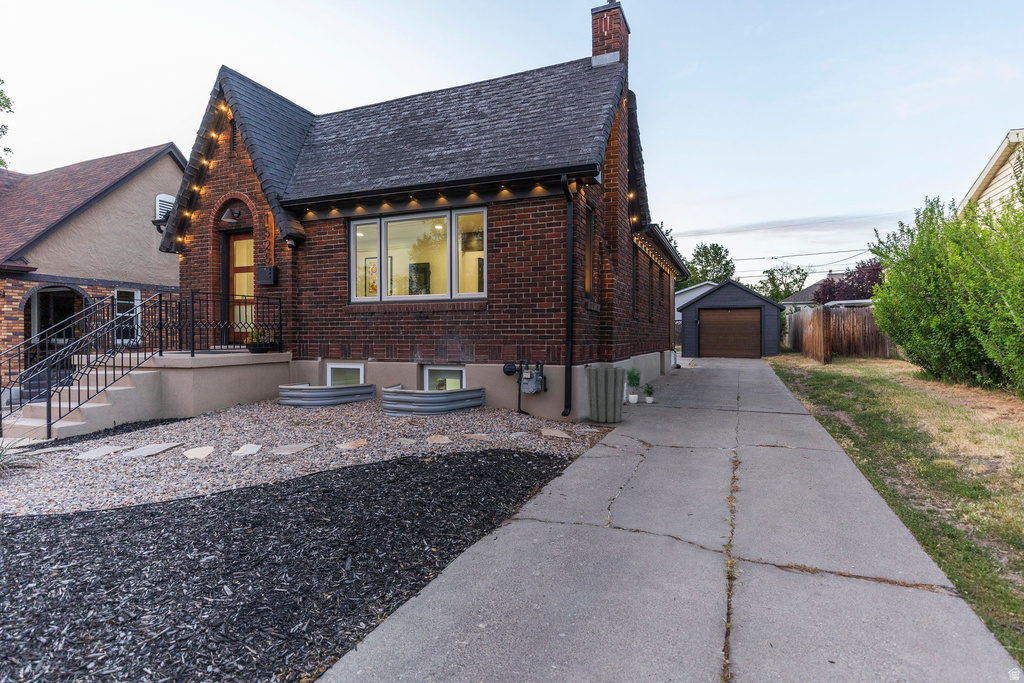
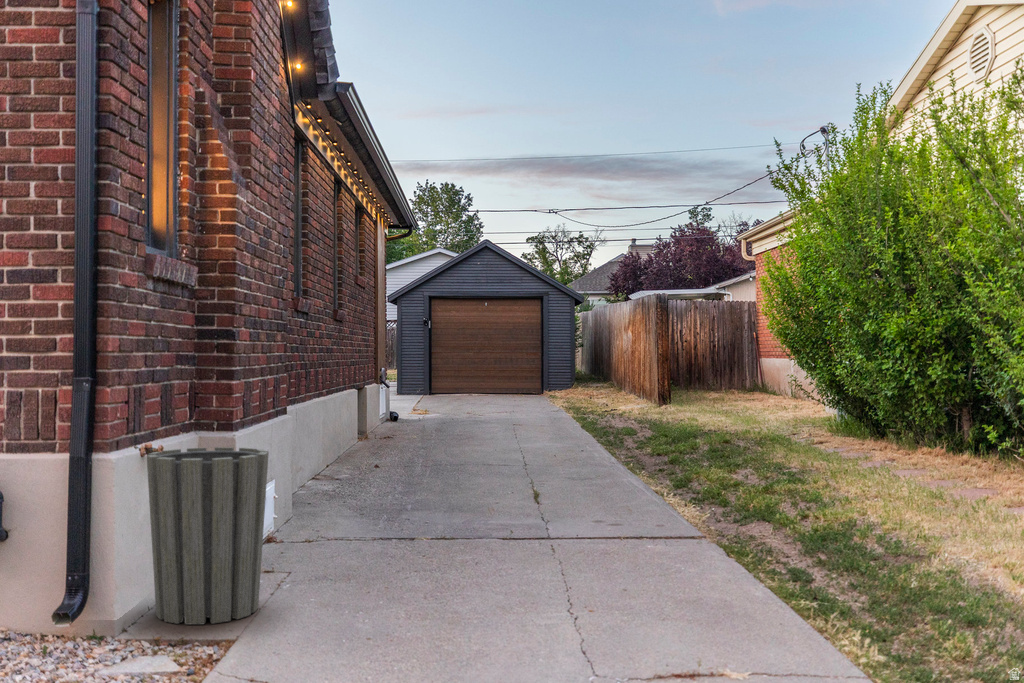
potted plant: present [626,368,655,403] -> none [269,436,357,538]

